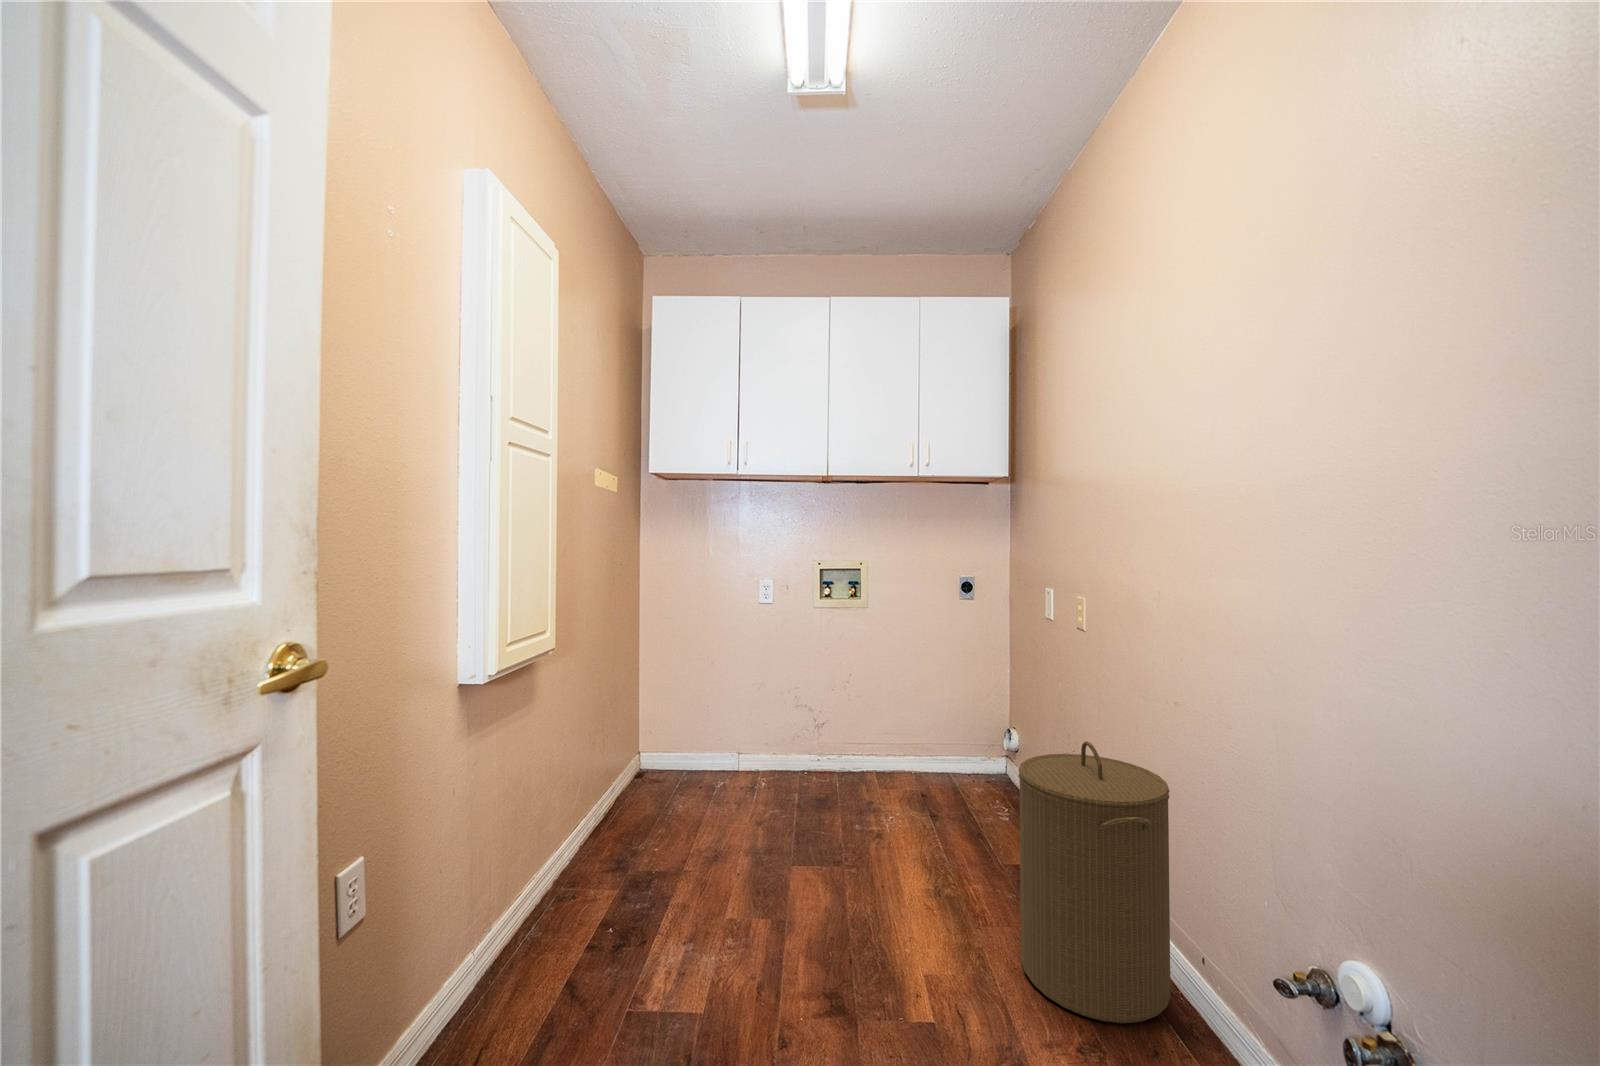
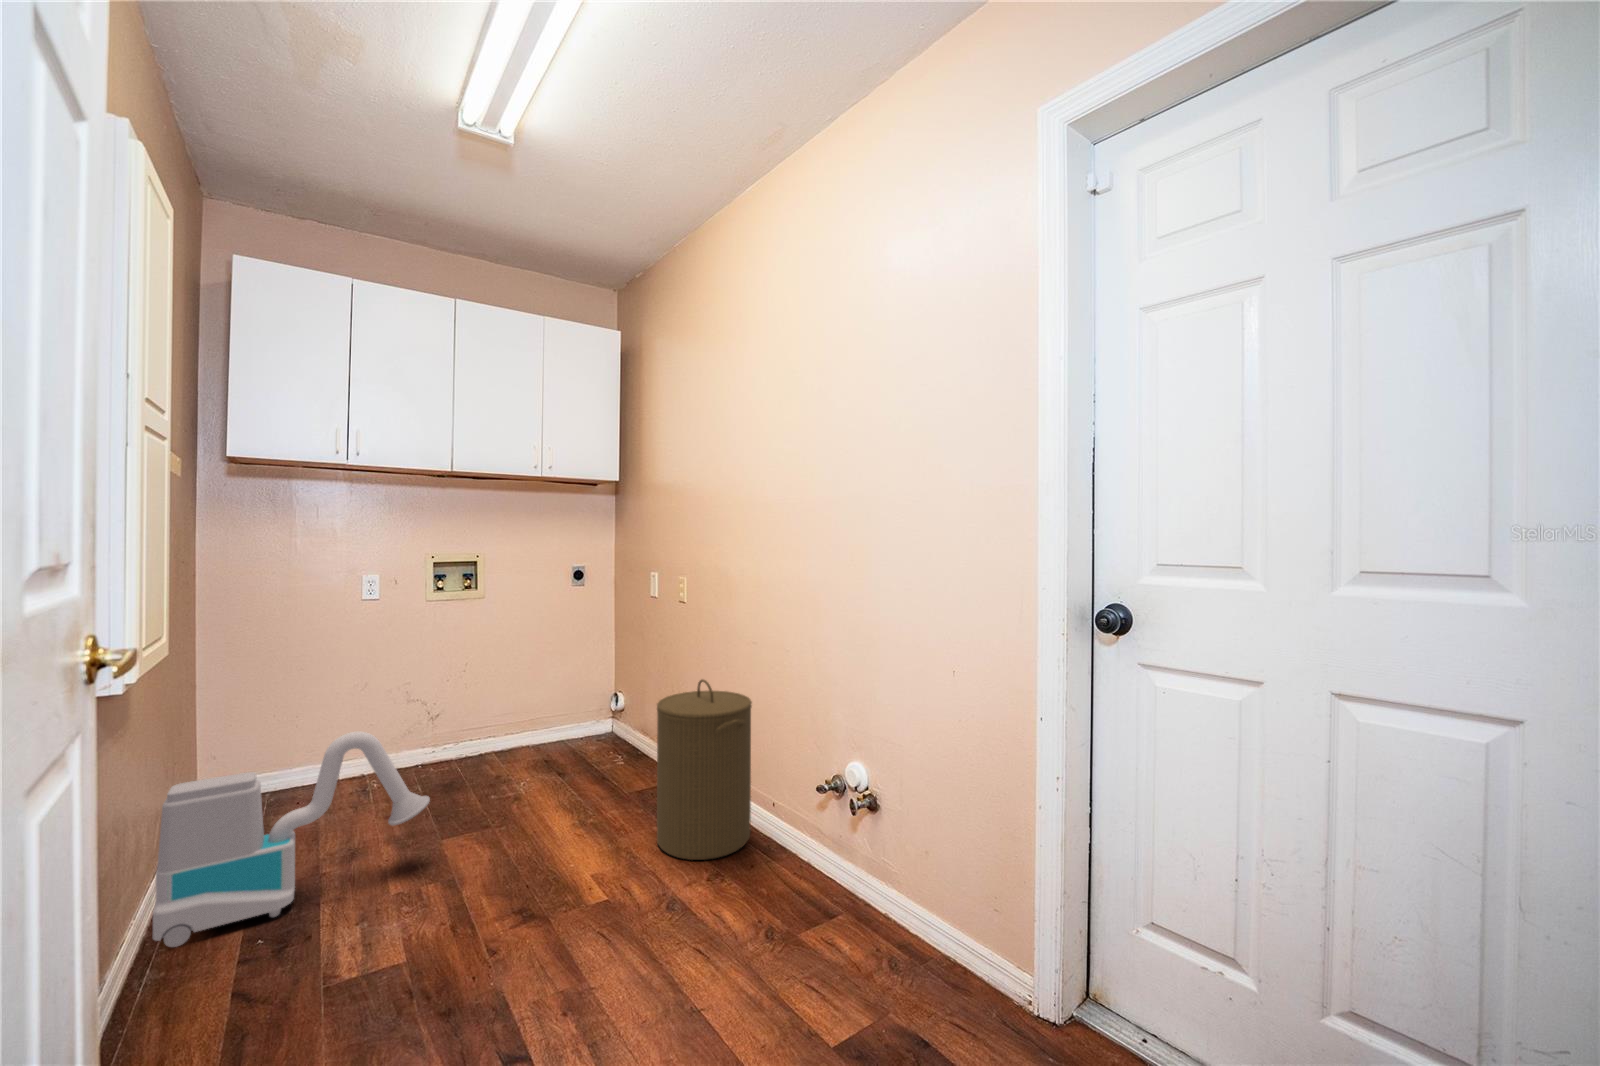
vacuum cleaner: none [554,735,771,905] -> present [153,732,430,947]

